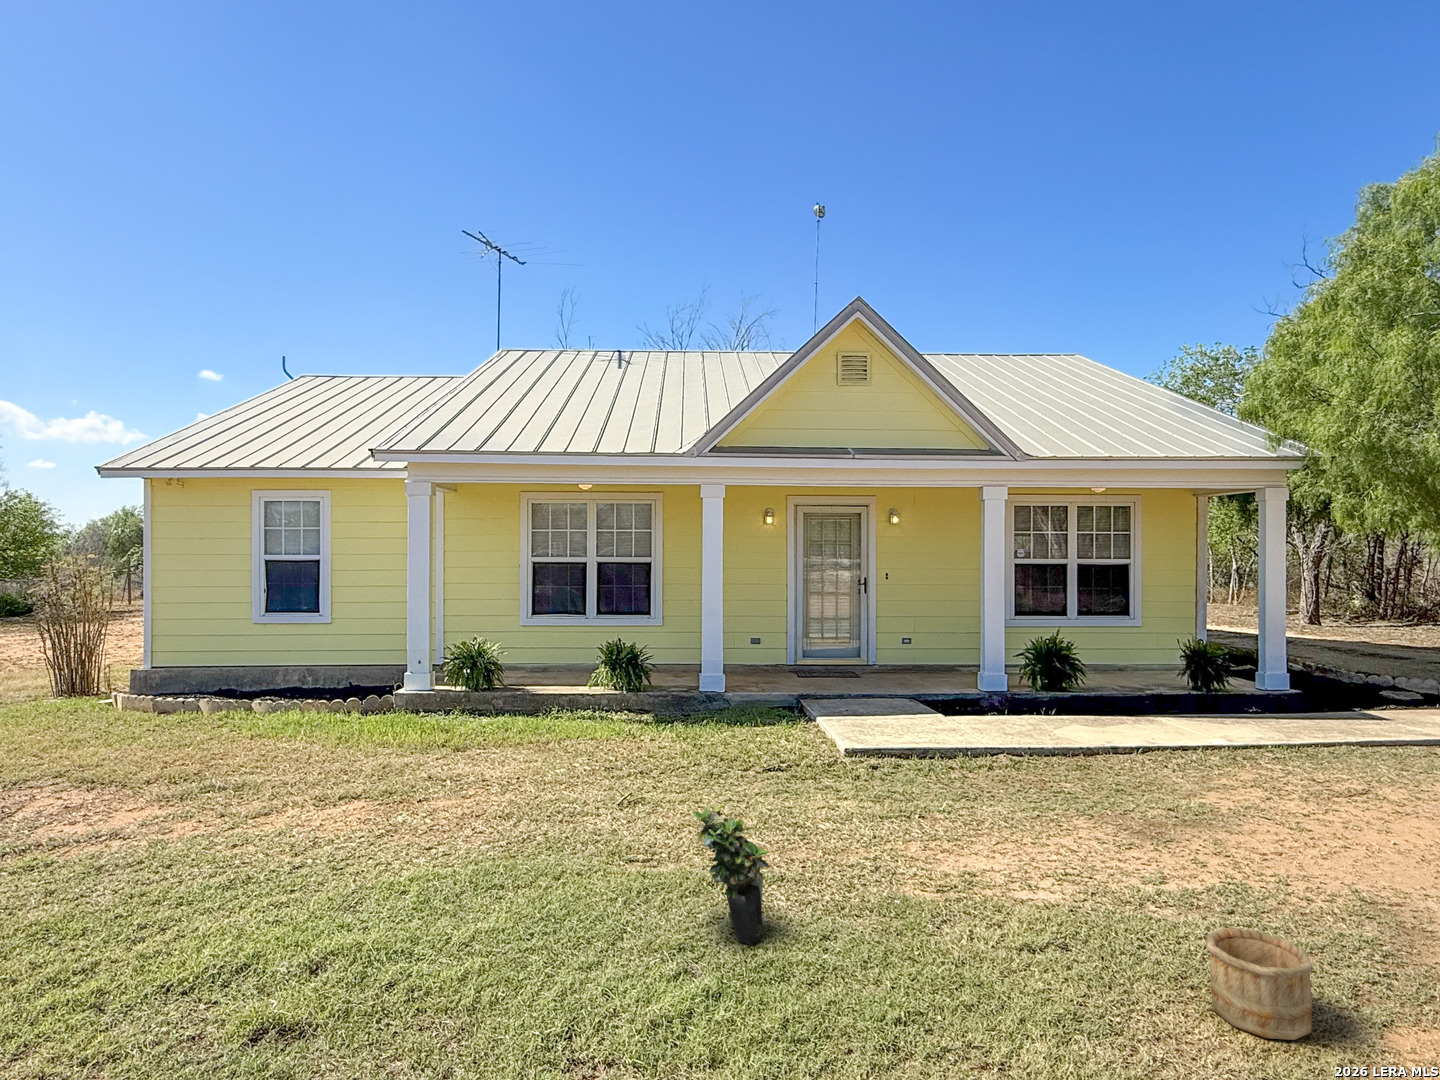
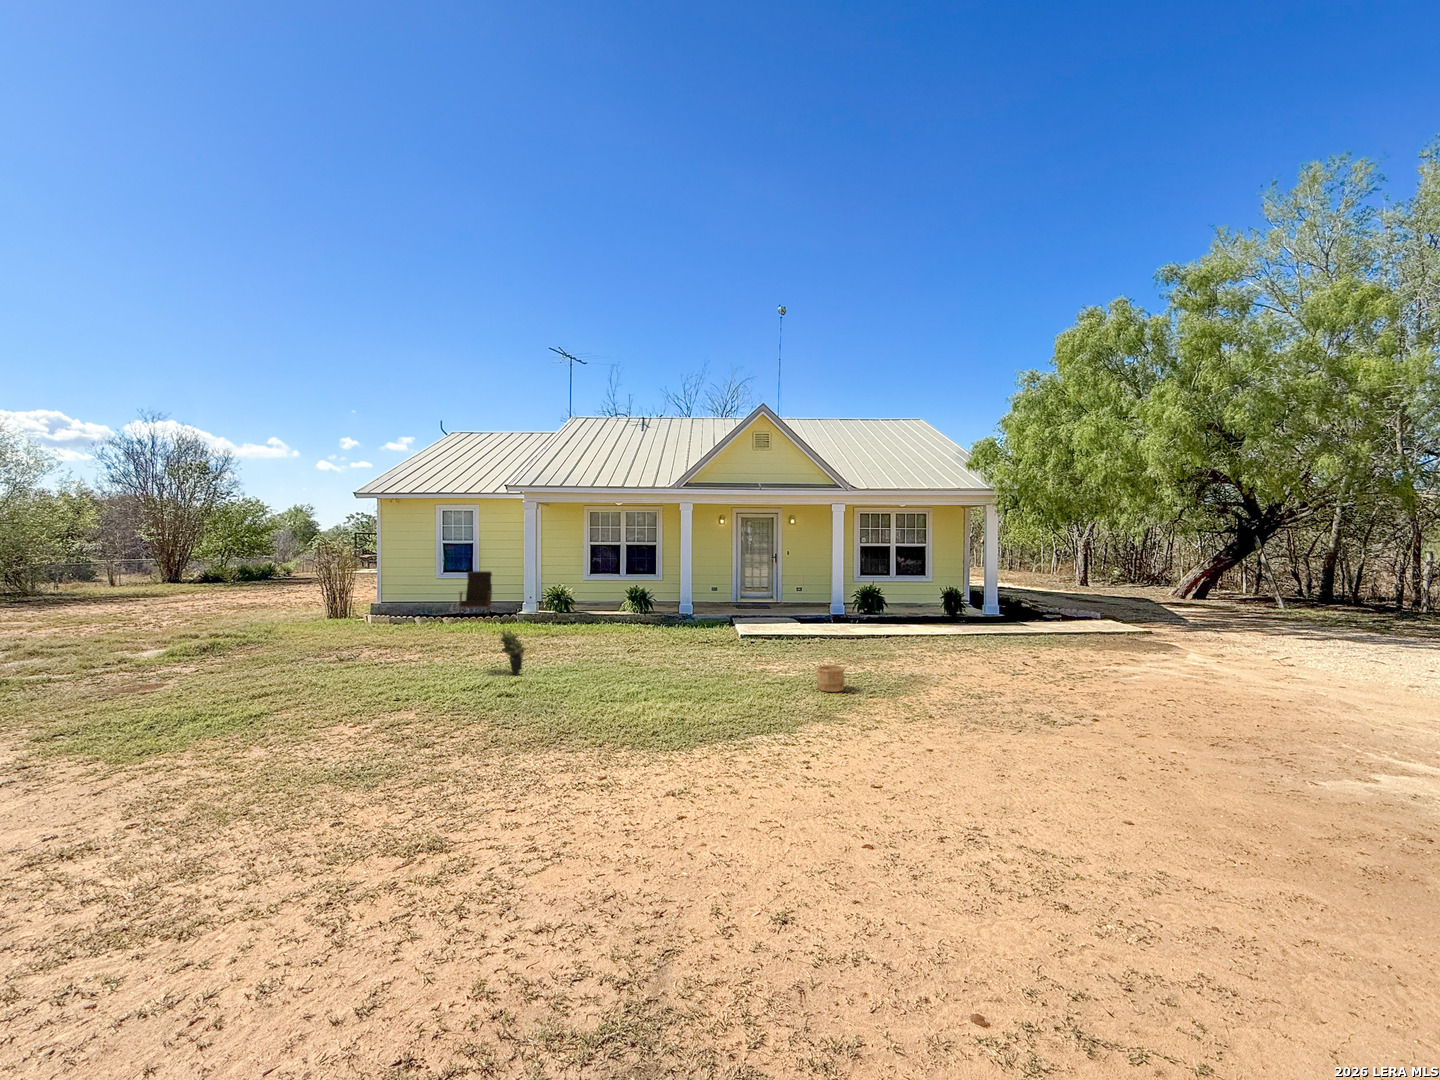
lounge chair: none [284,611,356,694] -> present [459,571,492,614]
potted plant: present [692,802,770,945] -> present [500,630,524,675]

